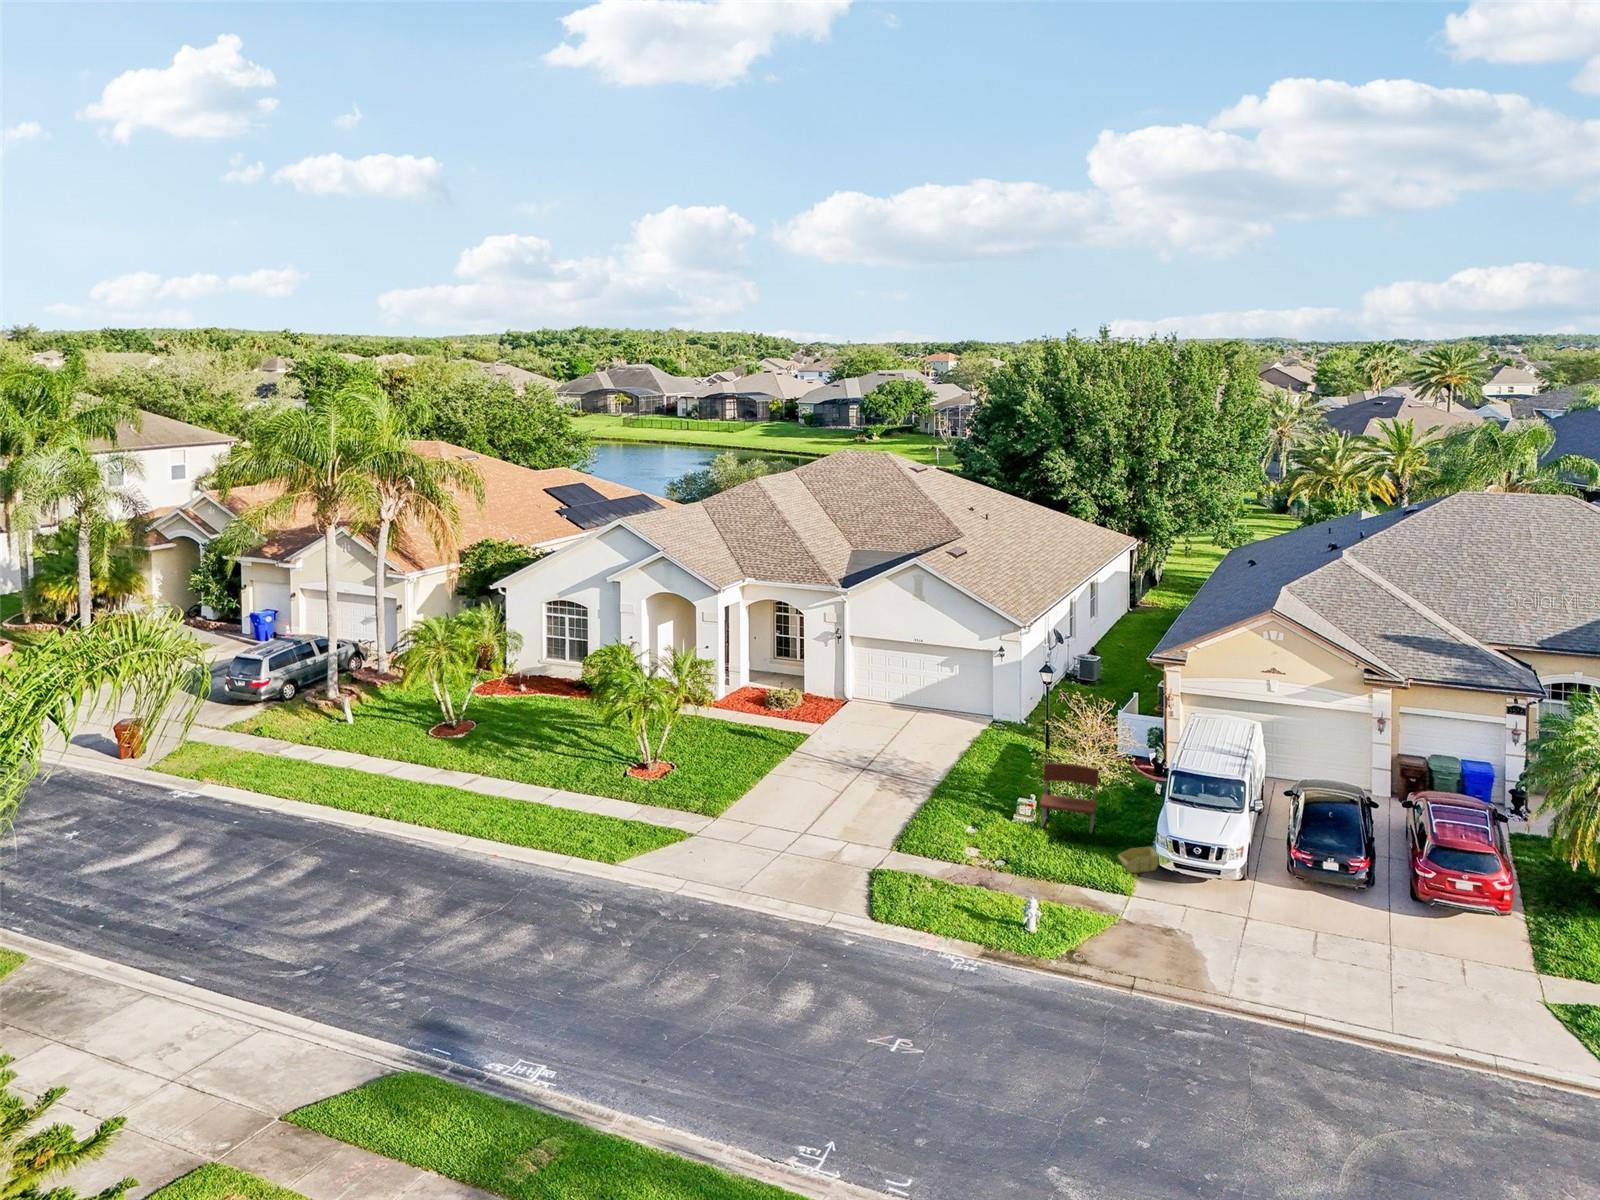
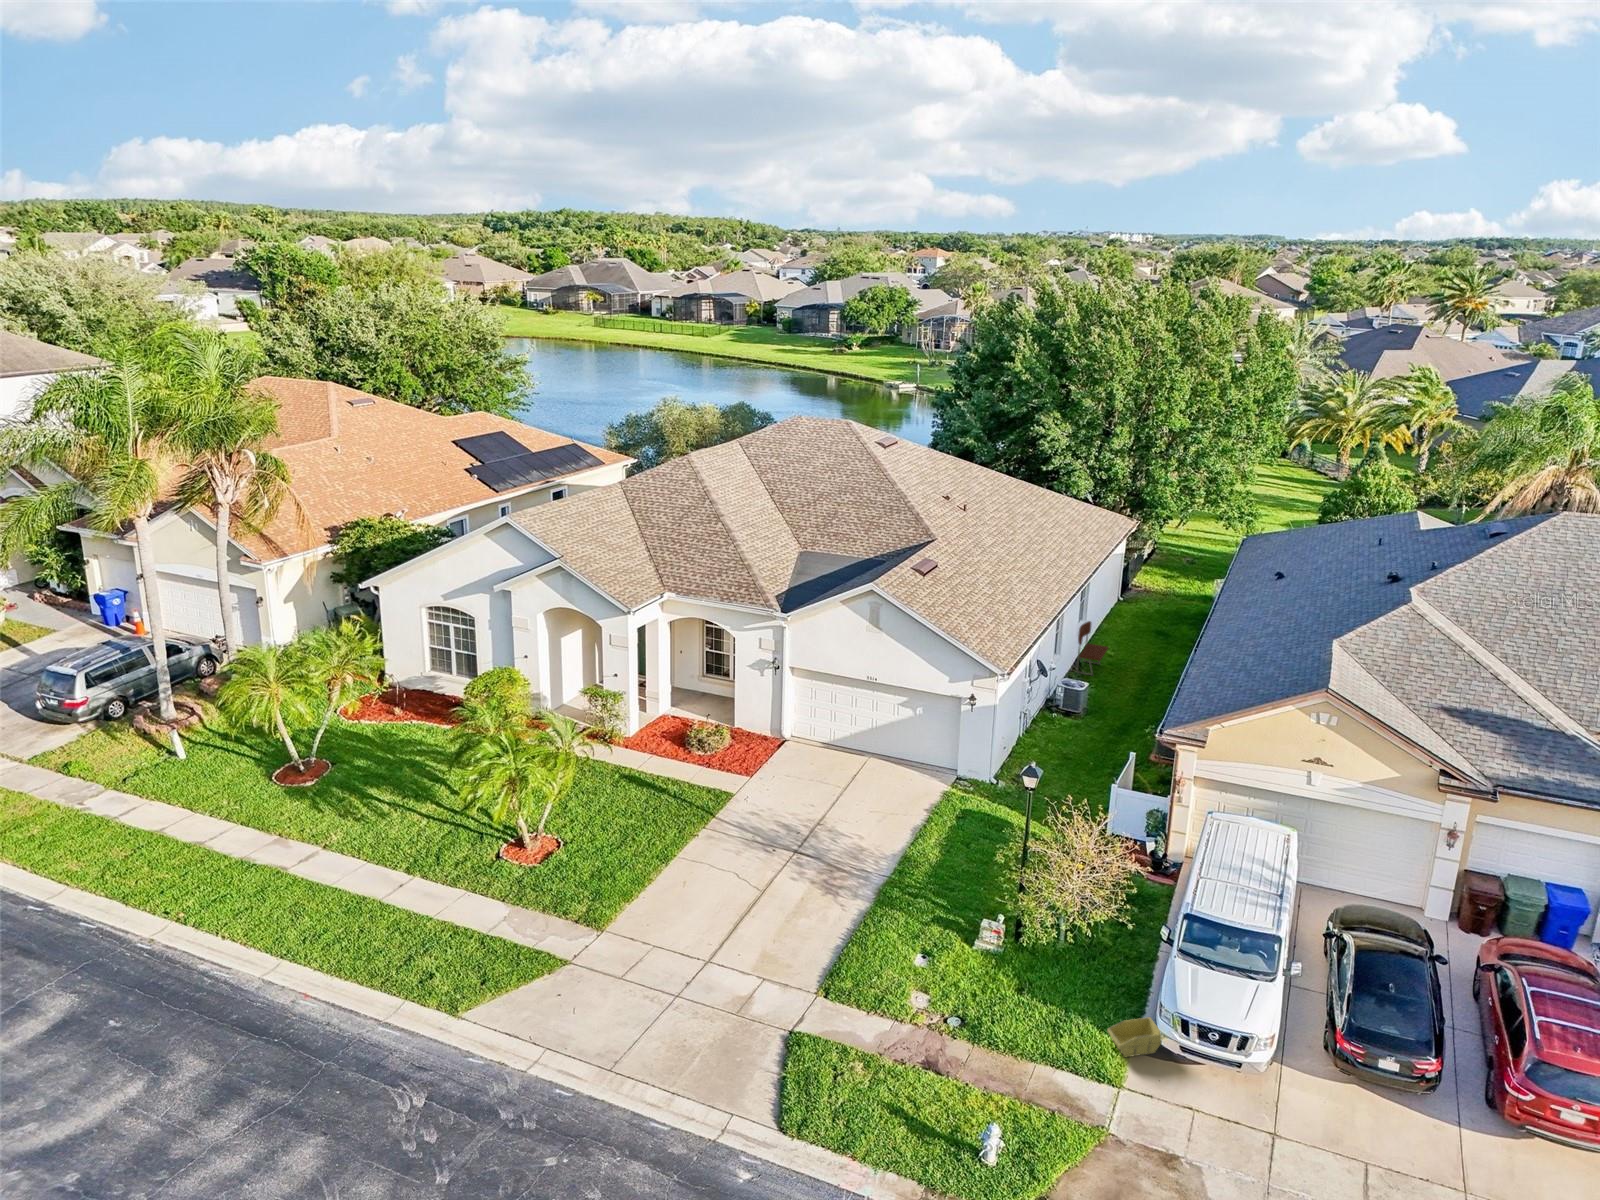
bench: present [1040,763,1099,833] -> present [1076,621,1108,675]

